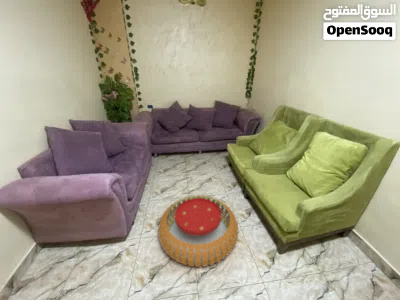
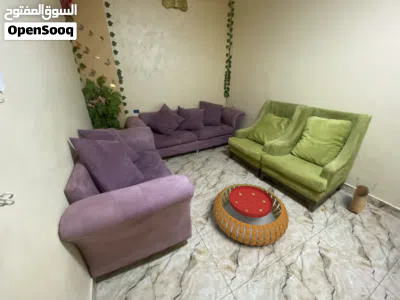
woven basket: none [332,220,374,269] -> present [348,185,369,213]

